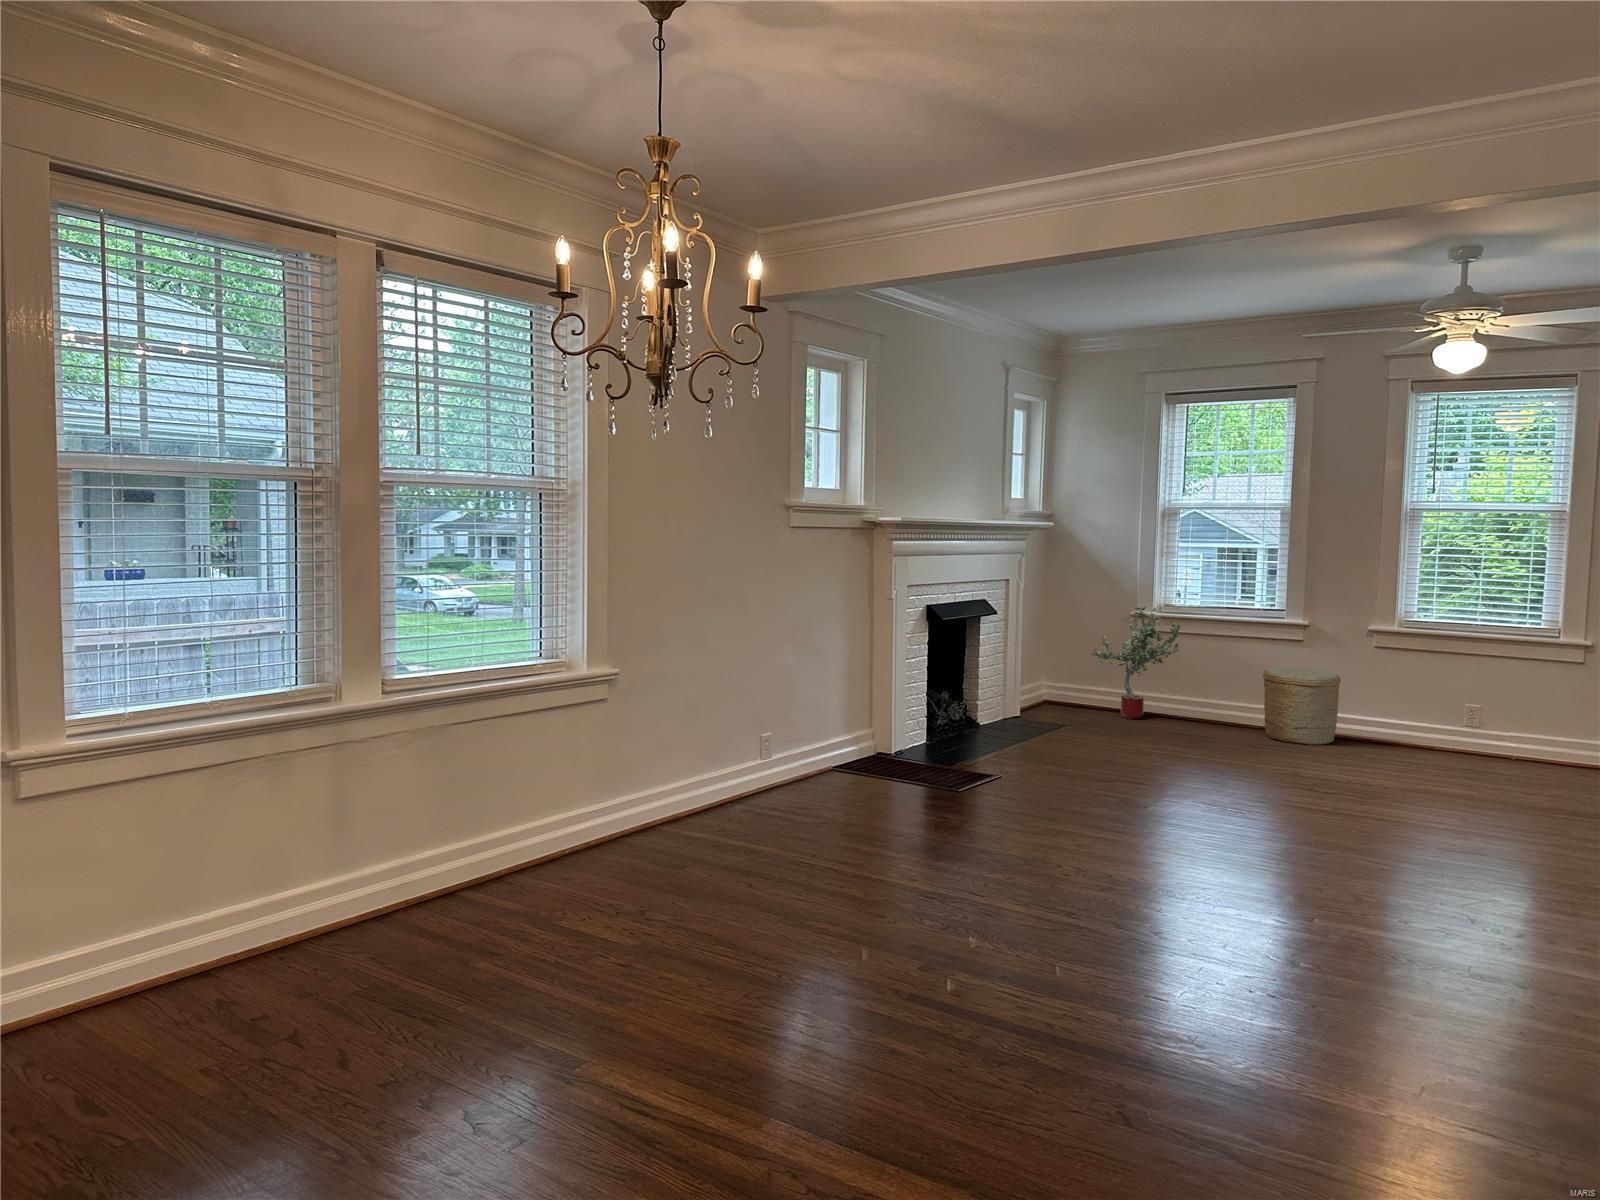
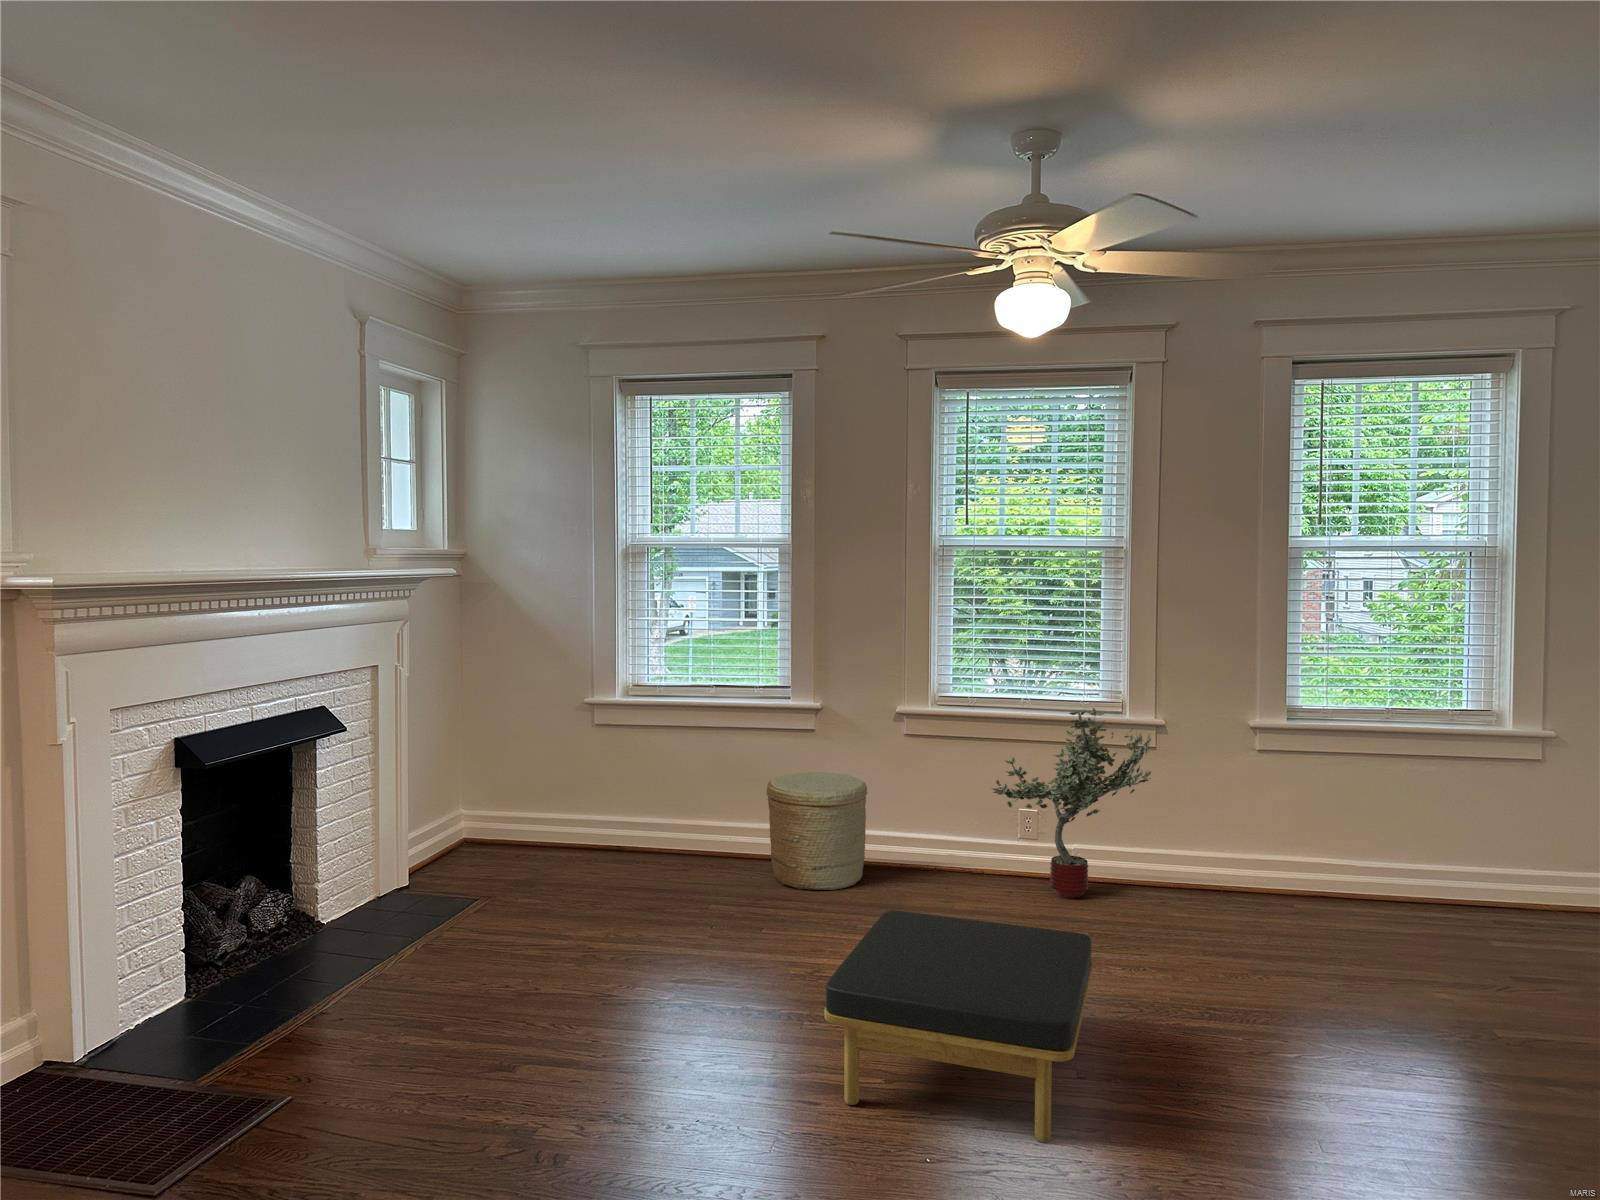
potted tree: present [1092,607,1181,719] -> present [992,708,1151,899]
ottoman: none [1297,728,1483,835] -> present [824,910,1093,1142]

